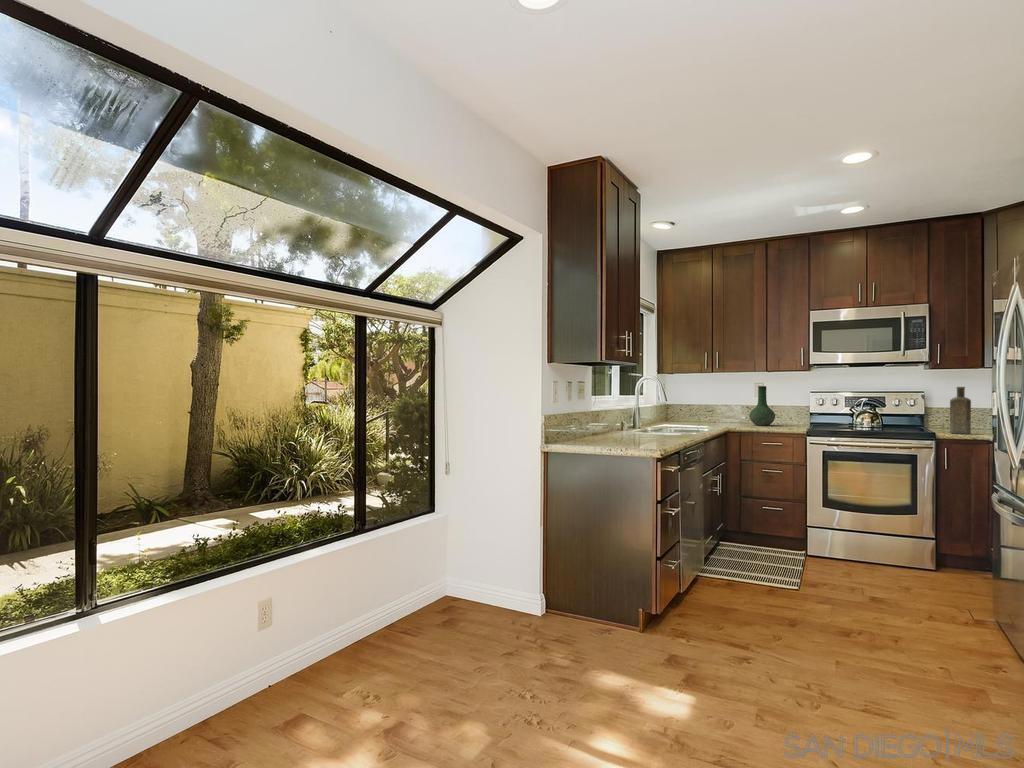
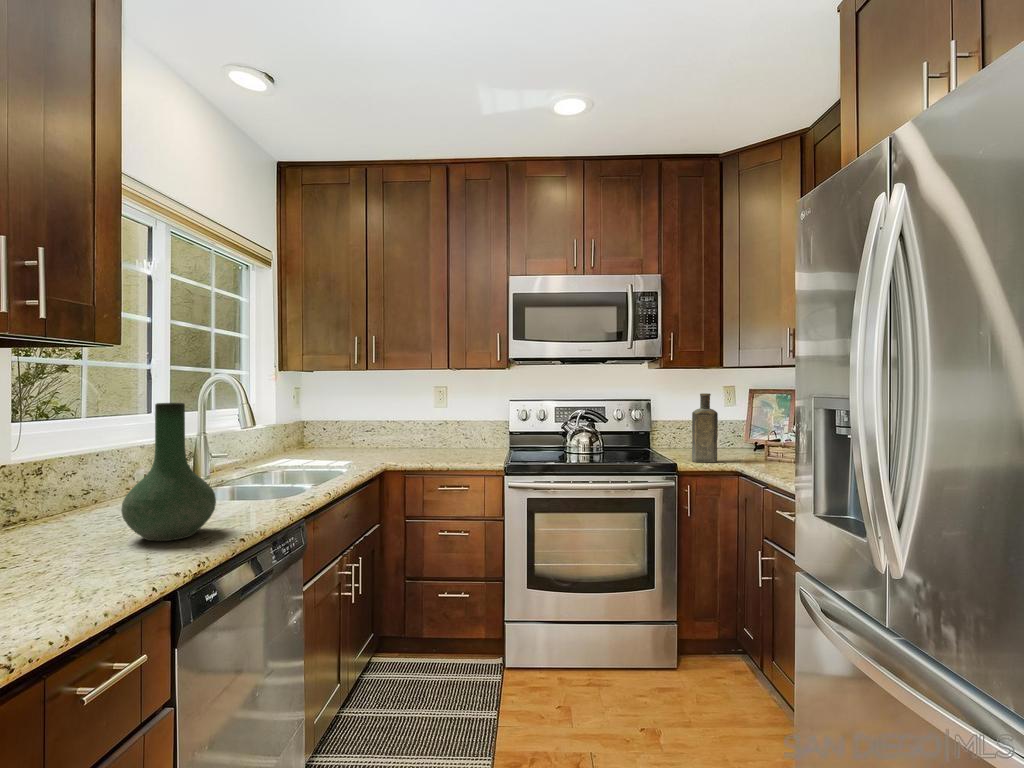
vase: present [749,386,775,426] -> present [121,403,216,541]

